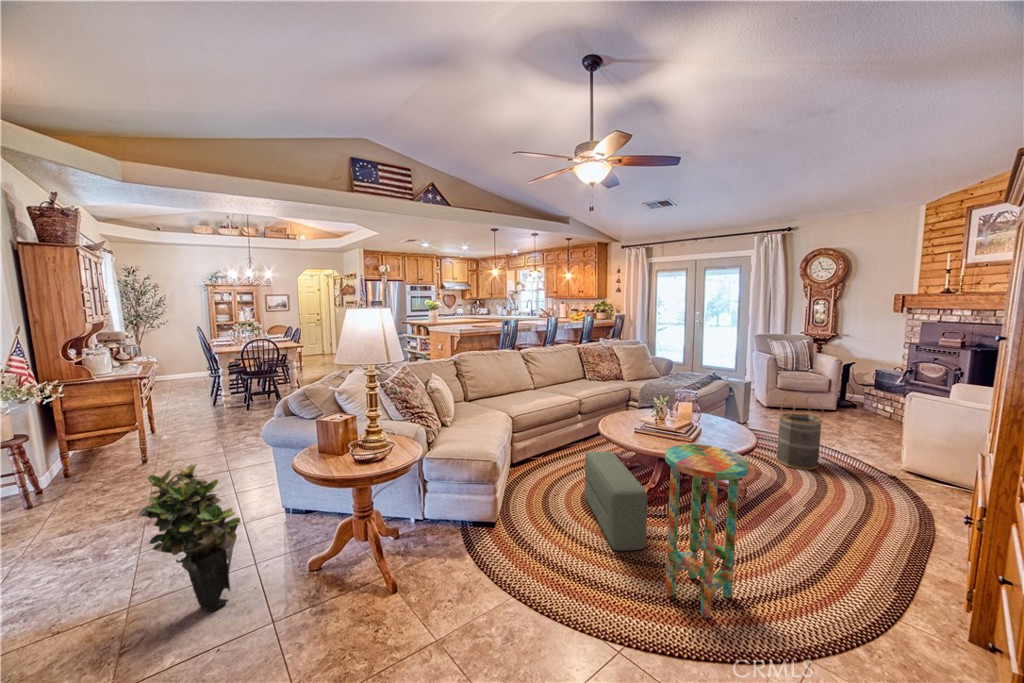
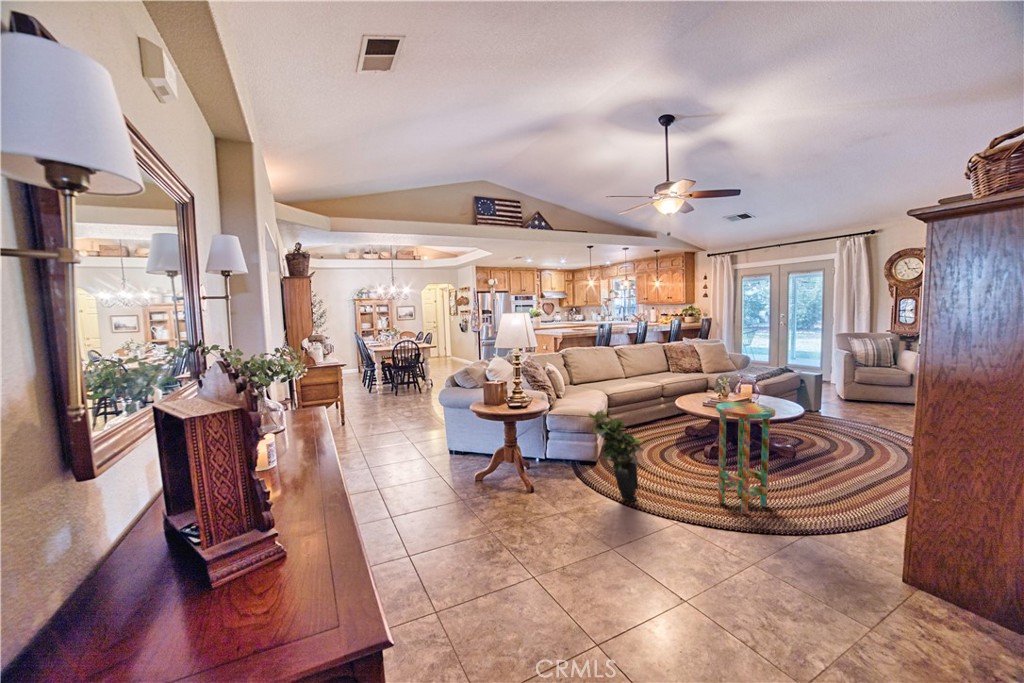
basket: present [776,395,823,469] -> none [838,381,880,444]
pouf: present [585,451,647,551] -> none [665,418,709,481]
potted plant: present [139,464,241,612] -> present [588,410,643,502]

